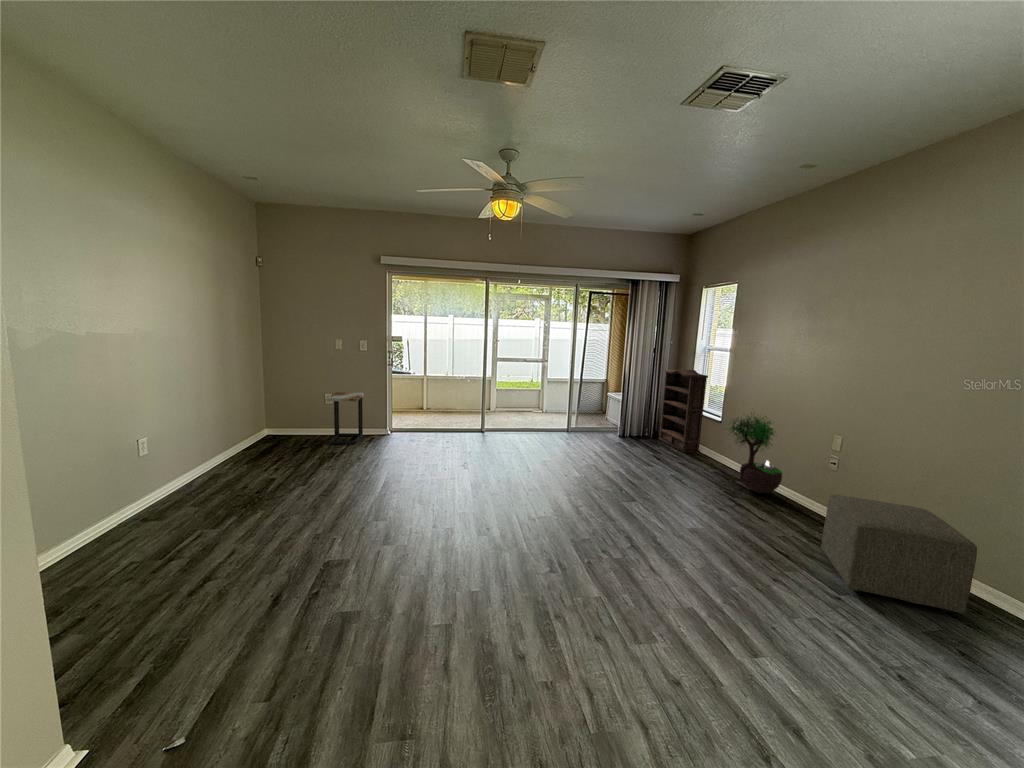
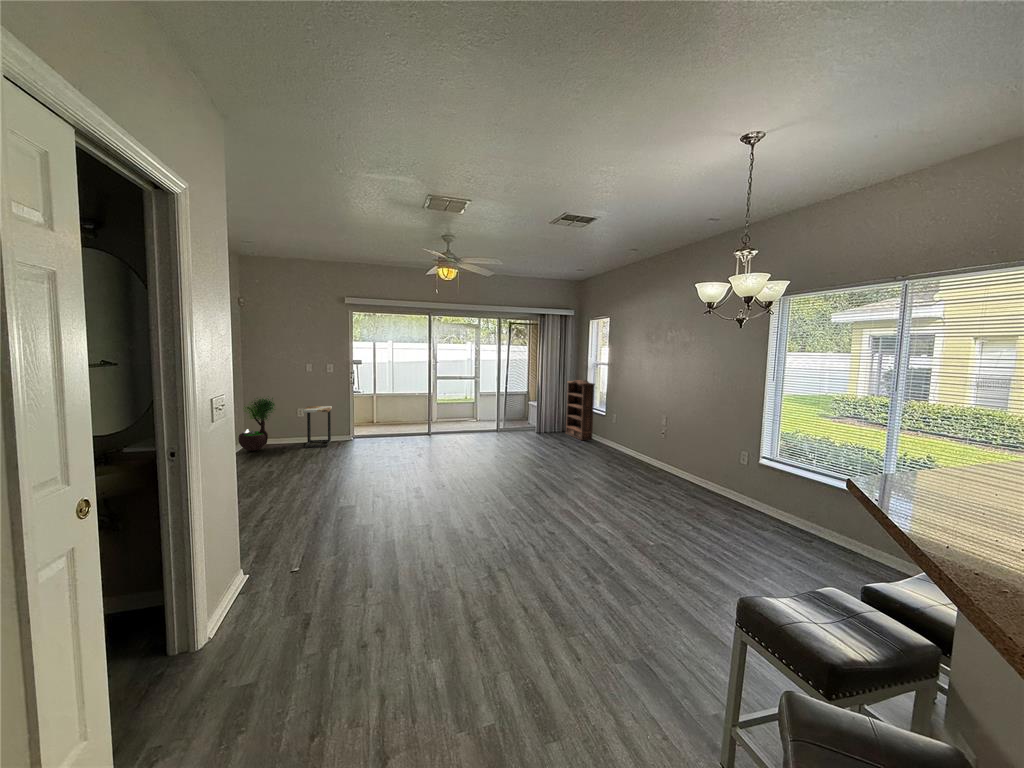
potted tree: present [728,417,782,493] -> present [238,398,275,451]
ottoman: present [821,495,977,614] -> none [649,447,711,501]

